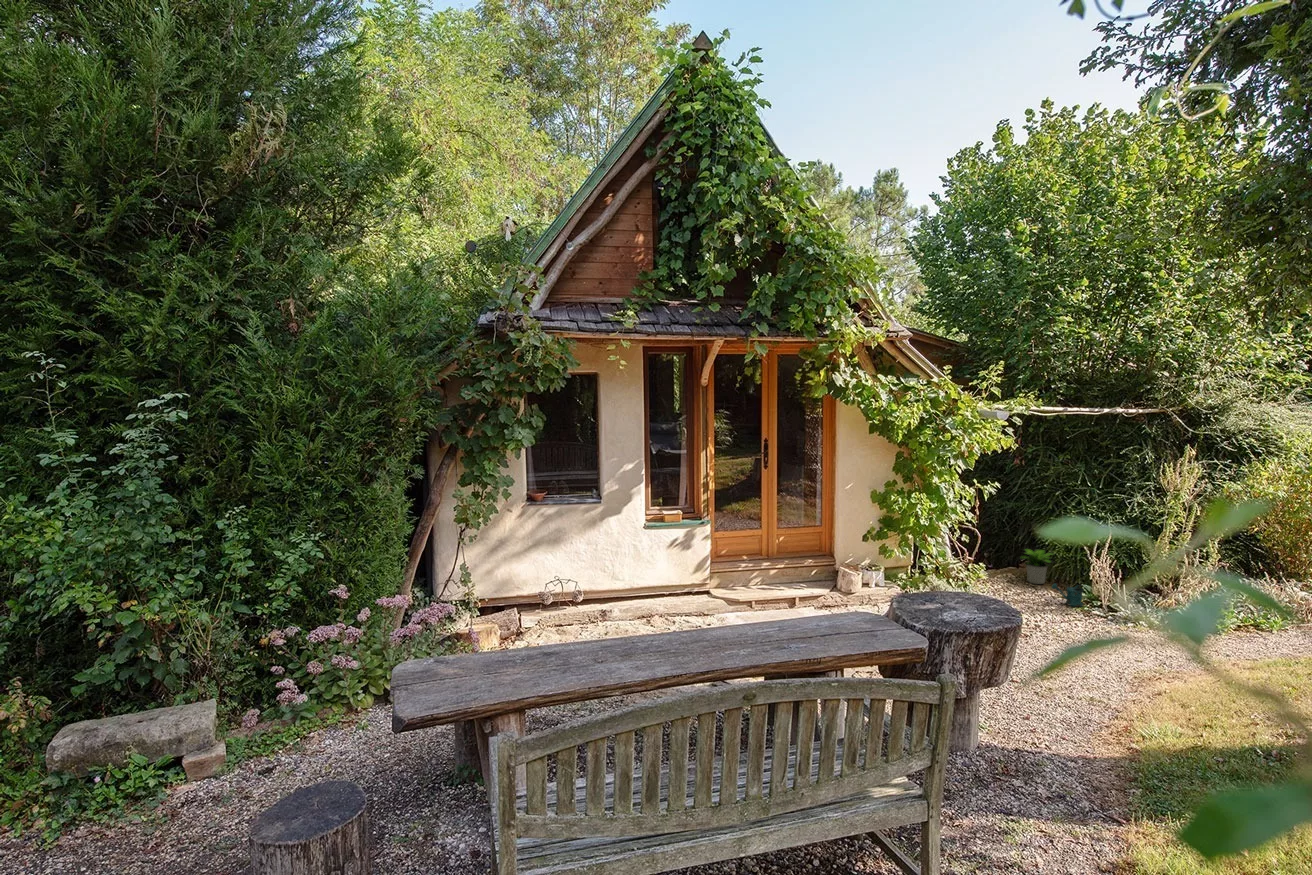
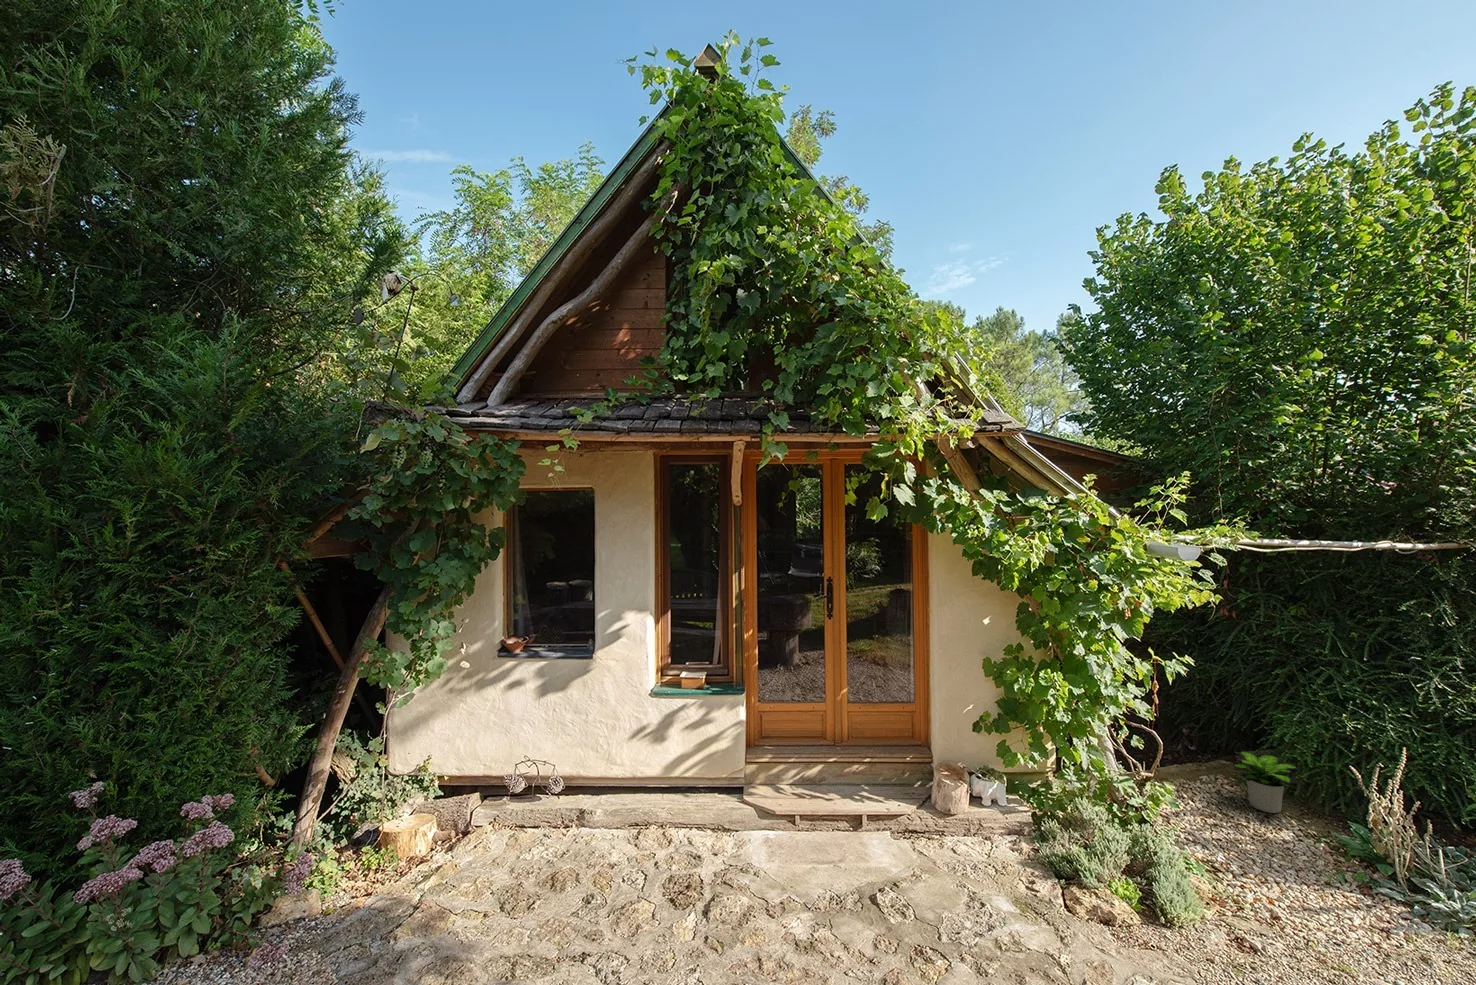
watering can: present [1052,583,1083,607] -> none [1297,825,1369,874]

